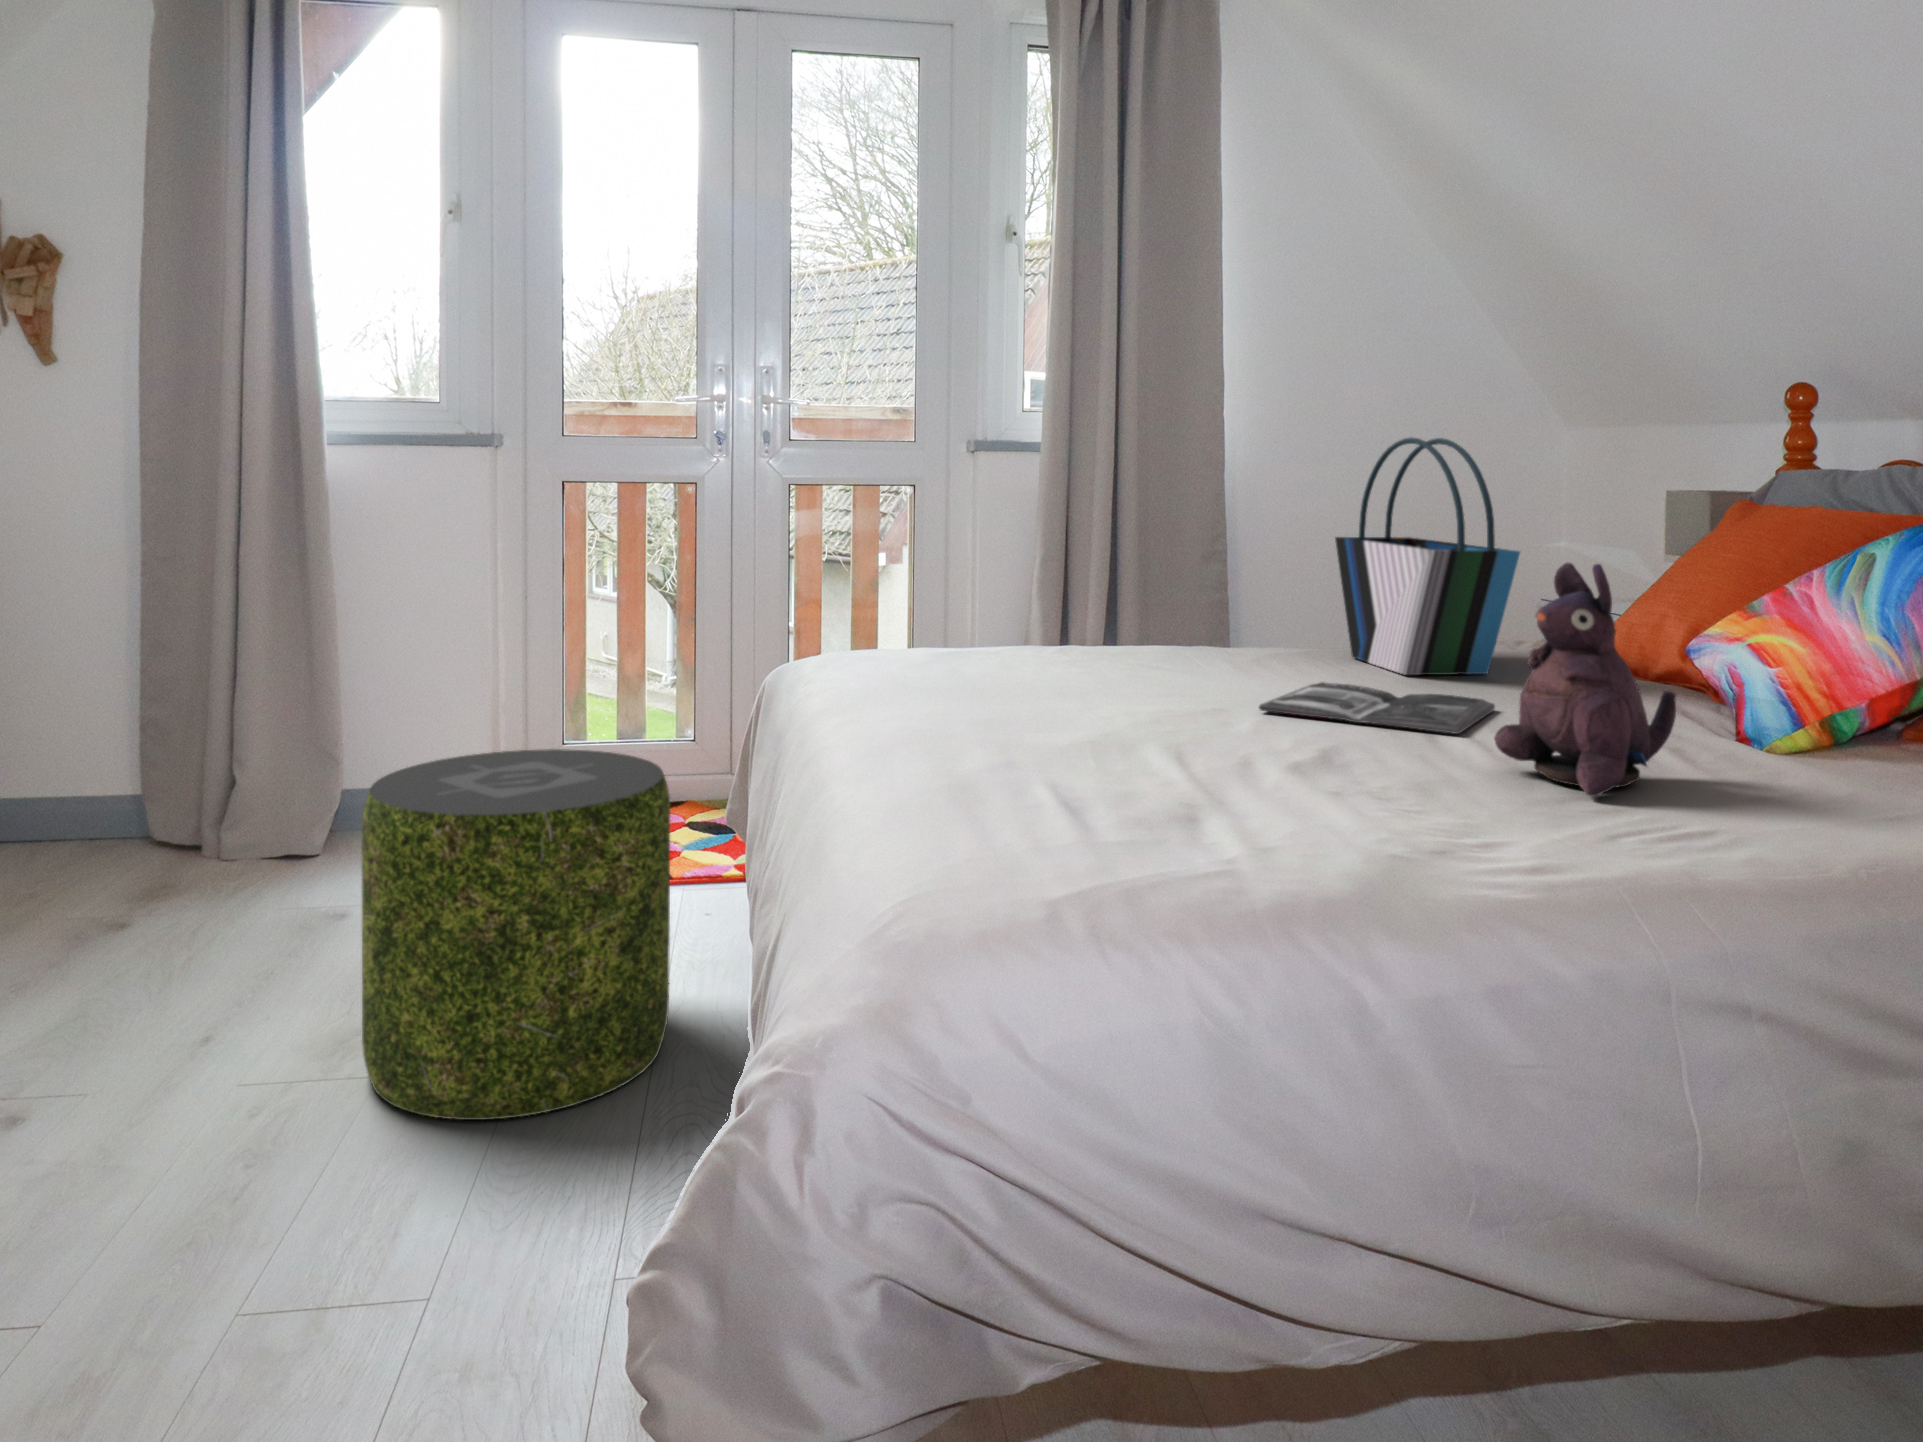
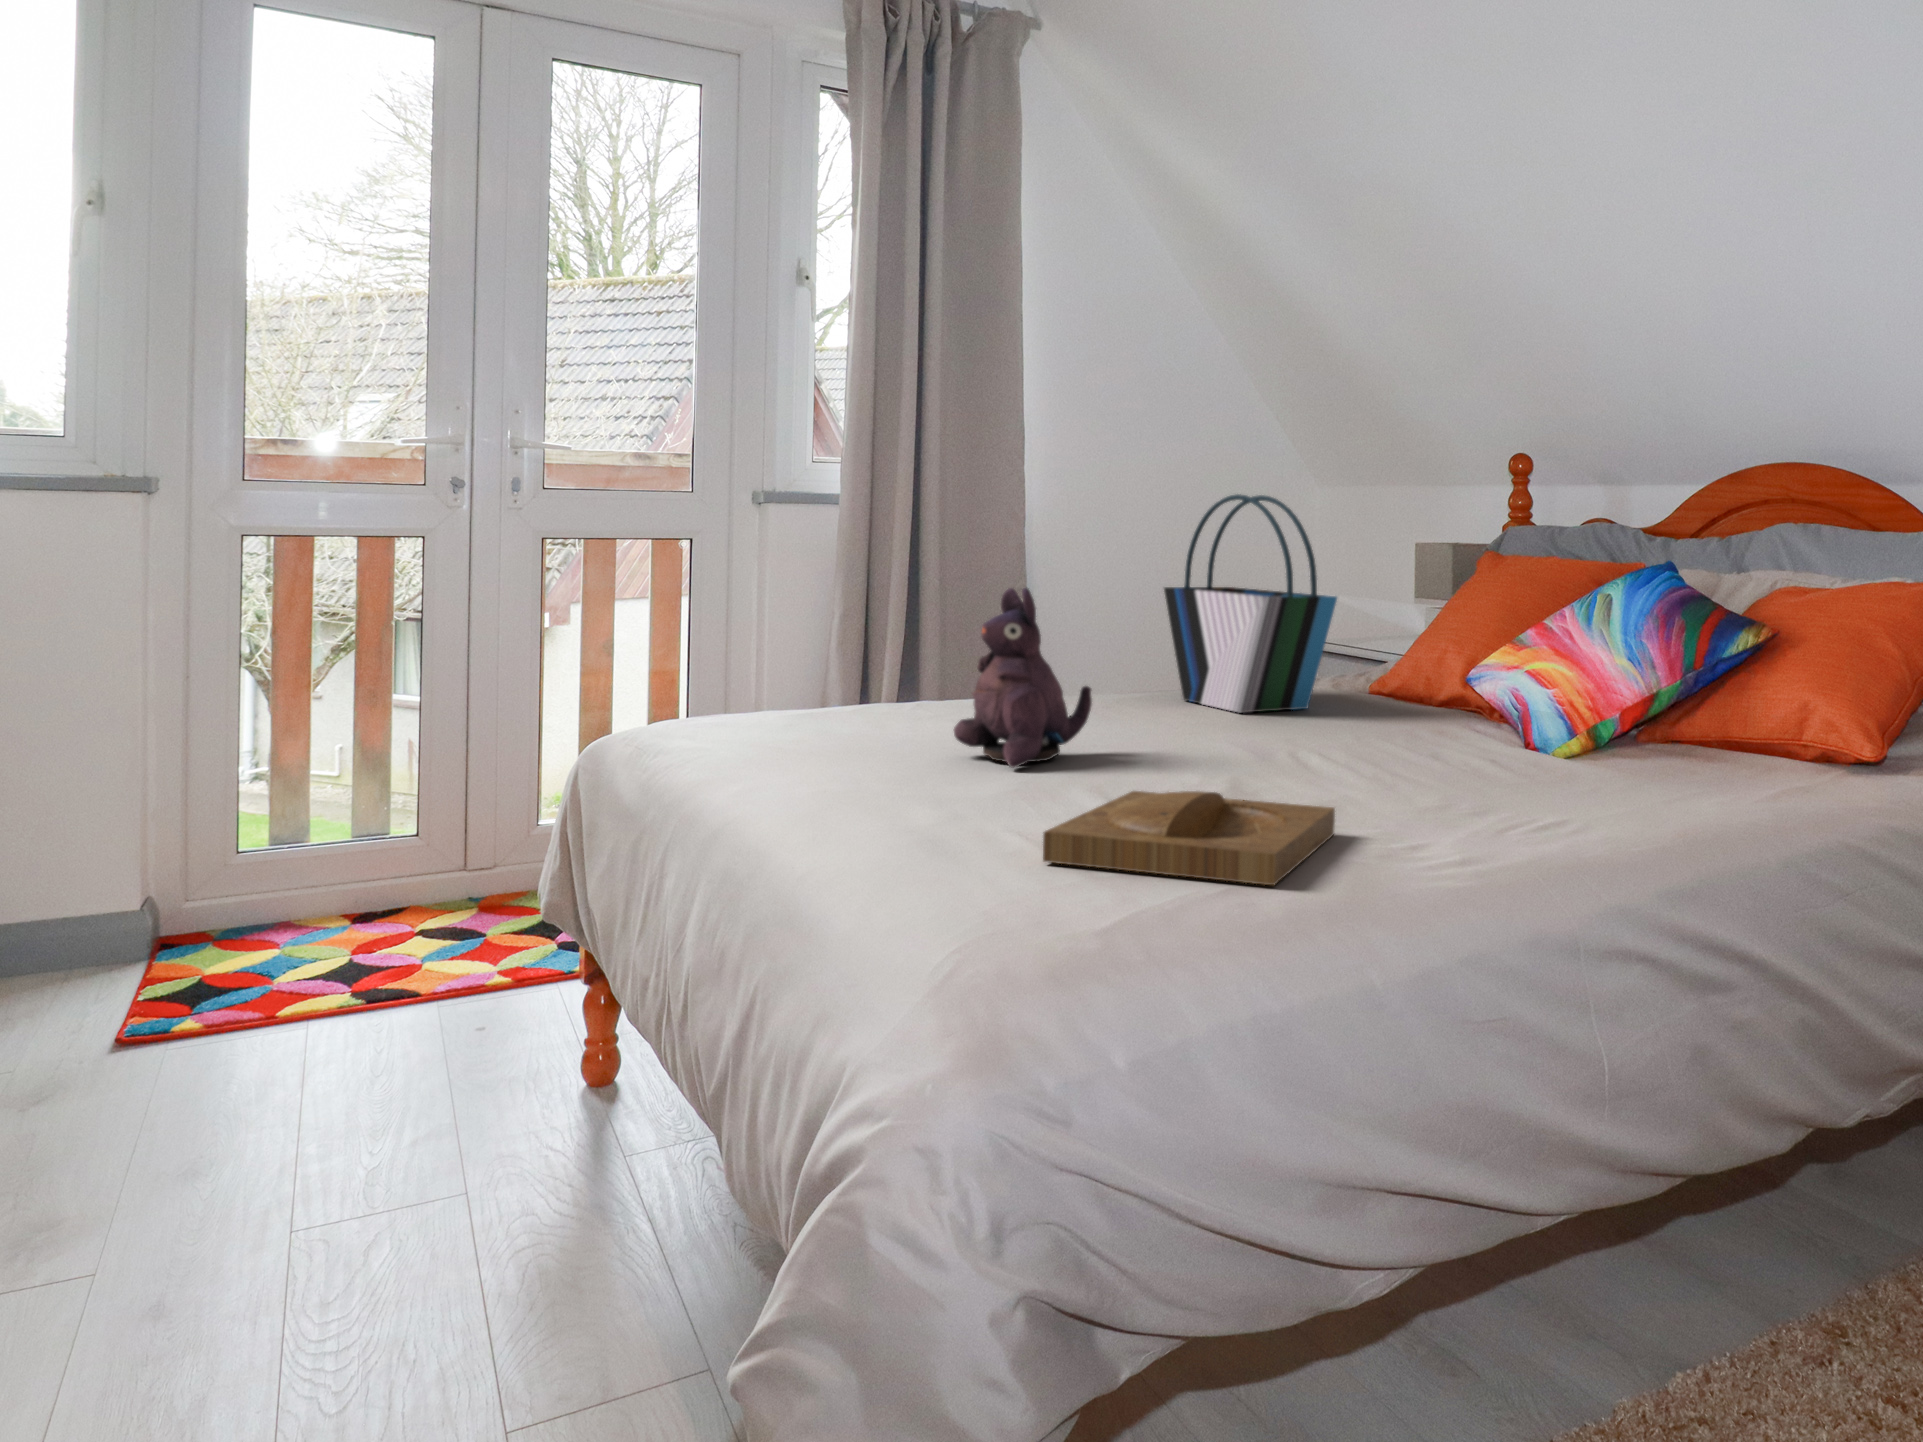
plush toy: present [1494,562,1676,797] -> present [954,588,1092,768]
magazine: present [1259,682,1495,734] -> none [1134,722,1333,759]
pouf: present [362,749,670,1120] -> none [67,844,486,1299]
tray: none [1074,759,1421,884] -> present [1043,791,1335,885]

